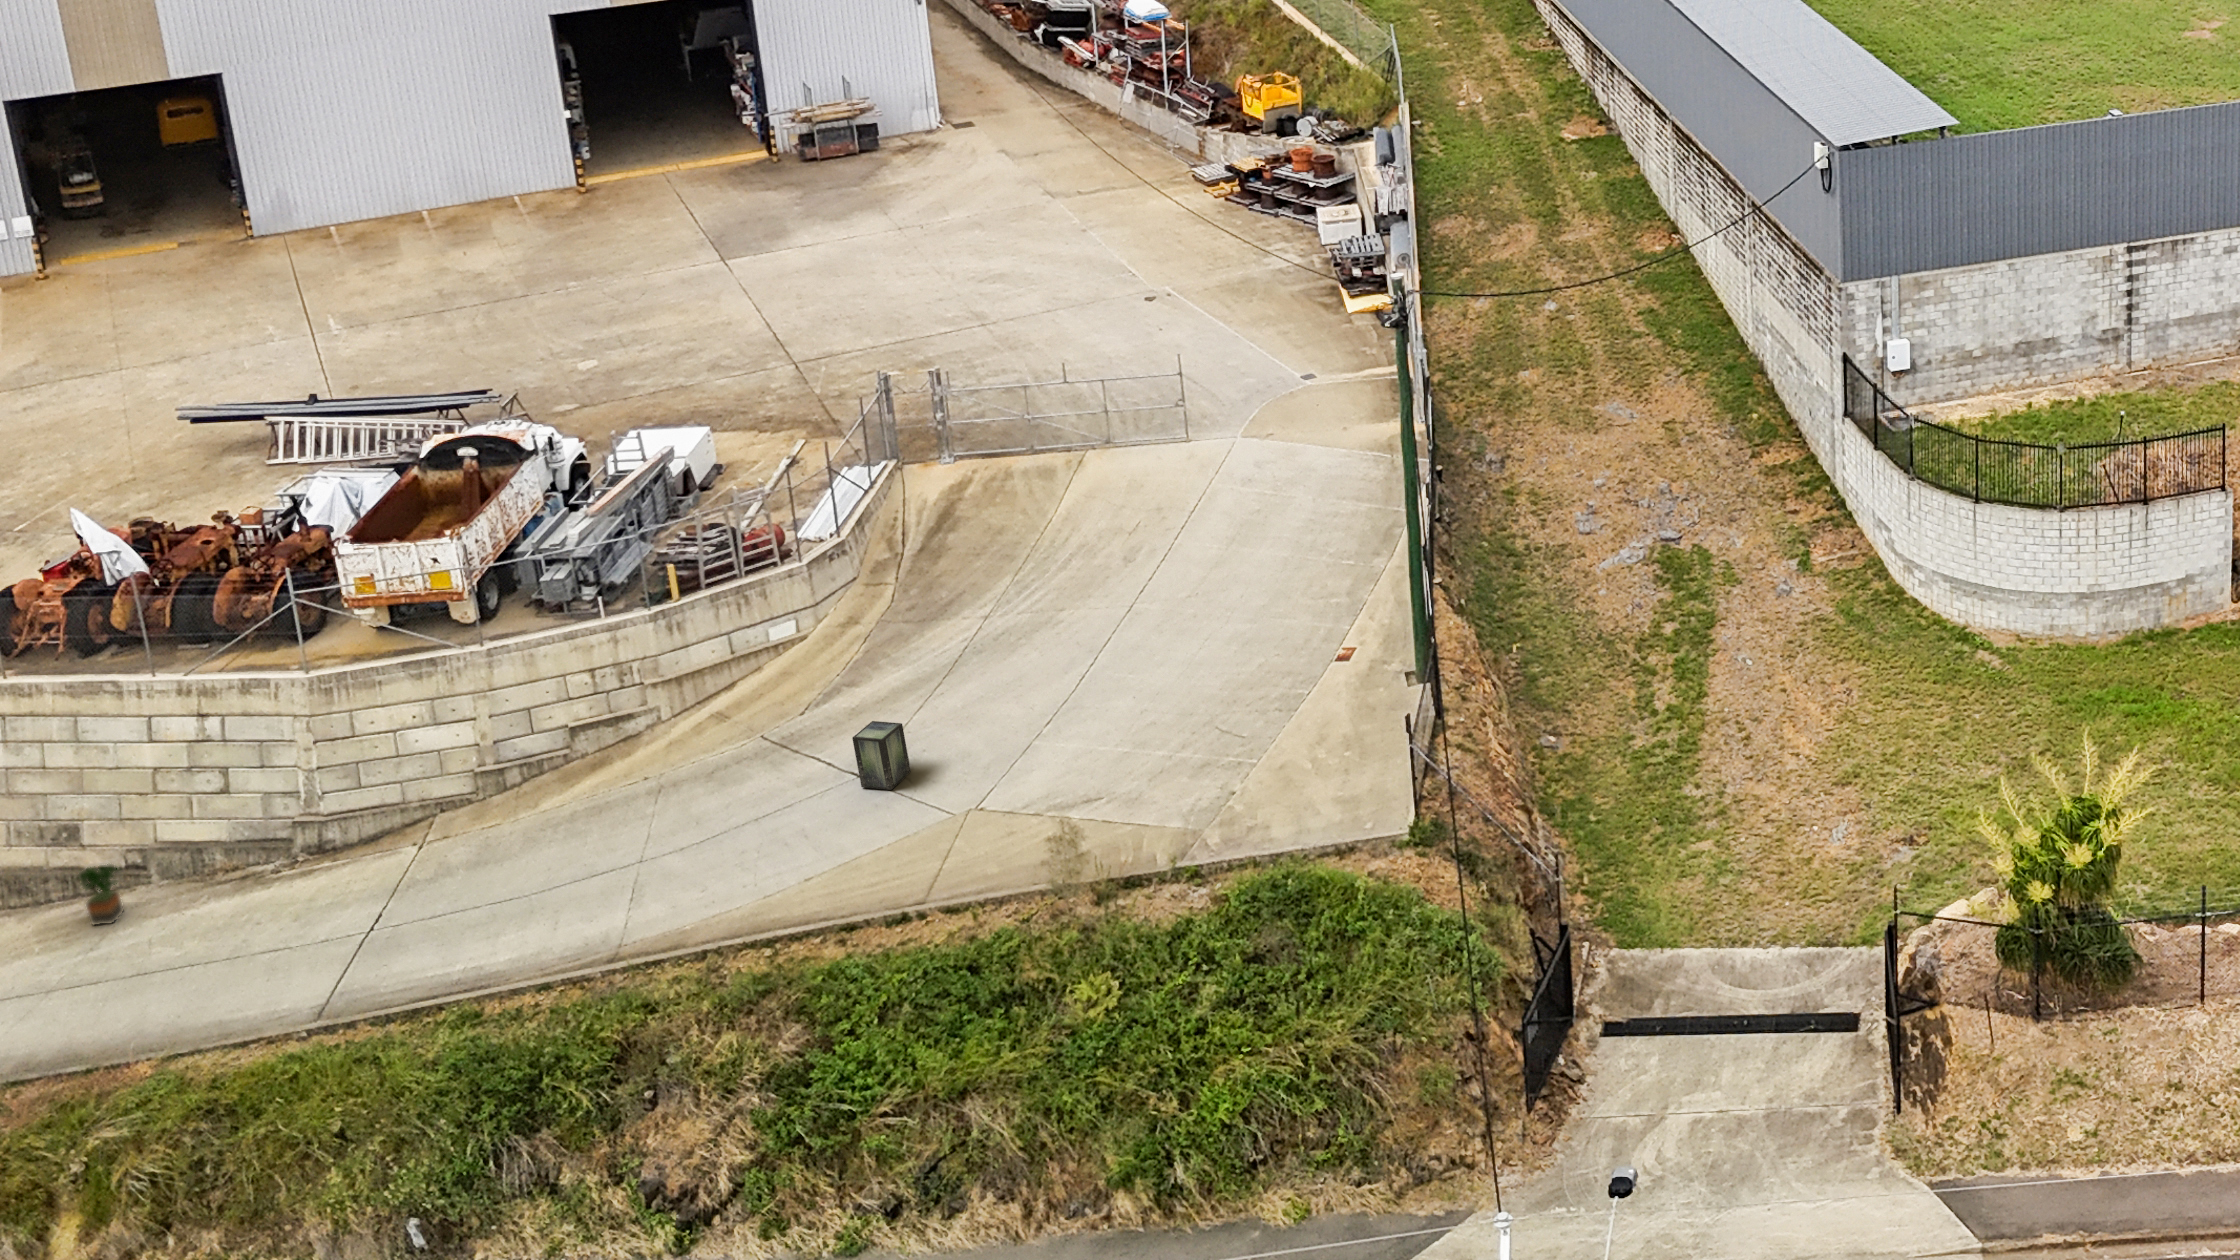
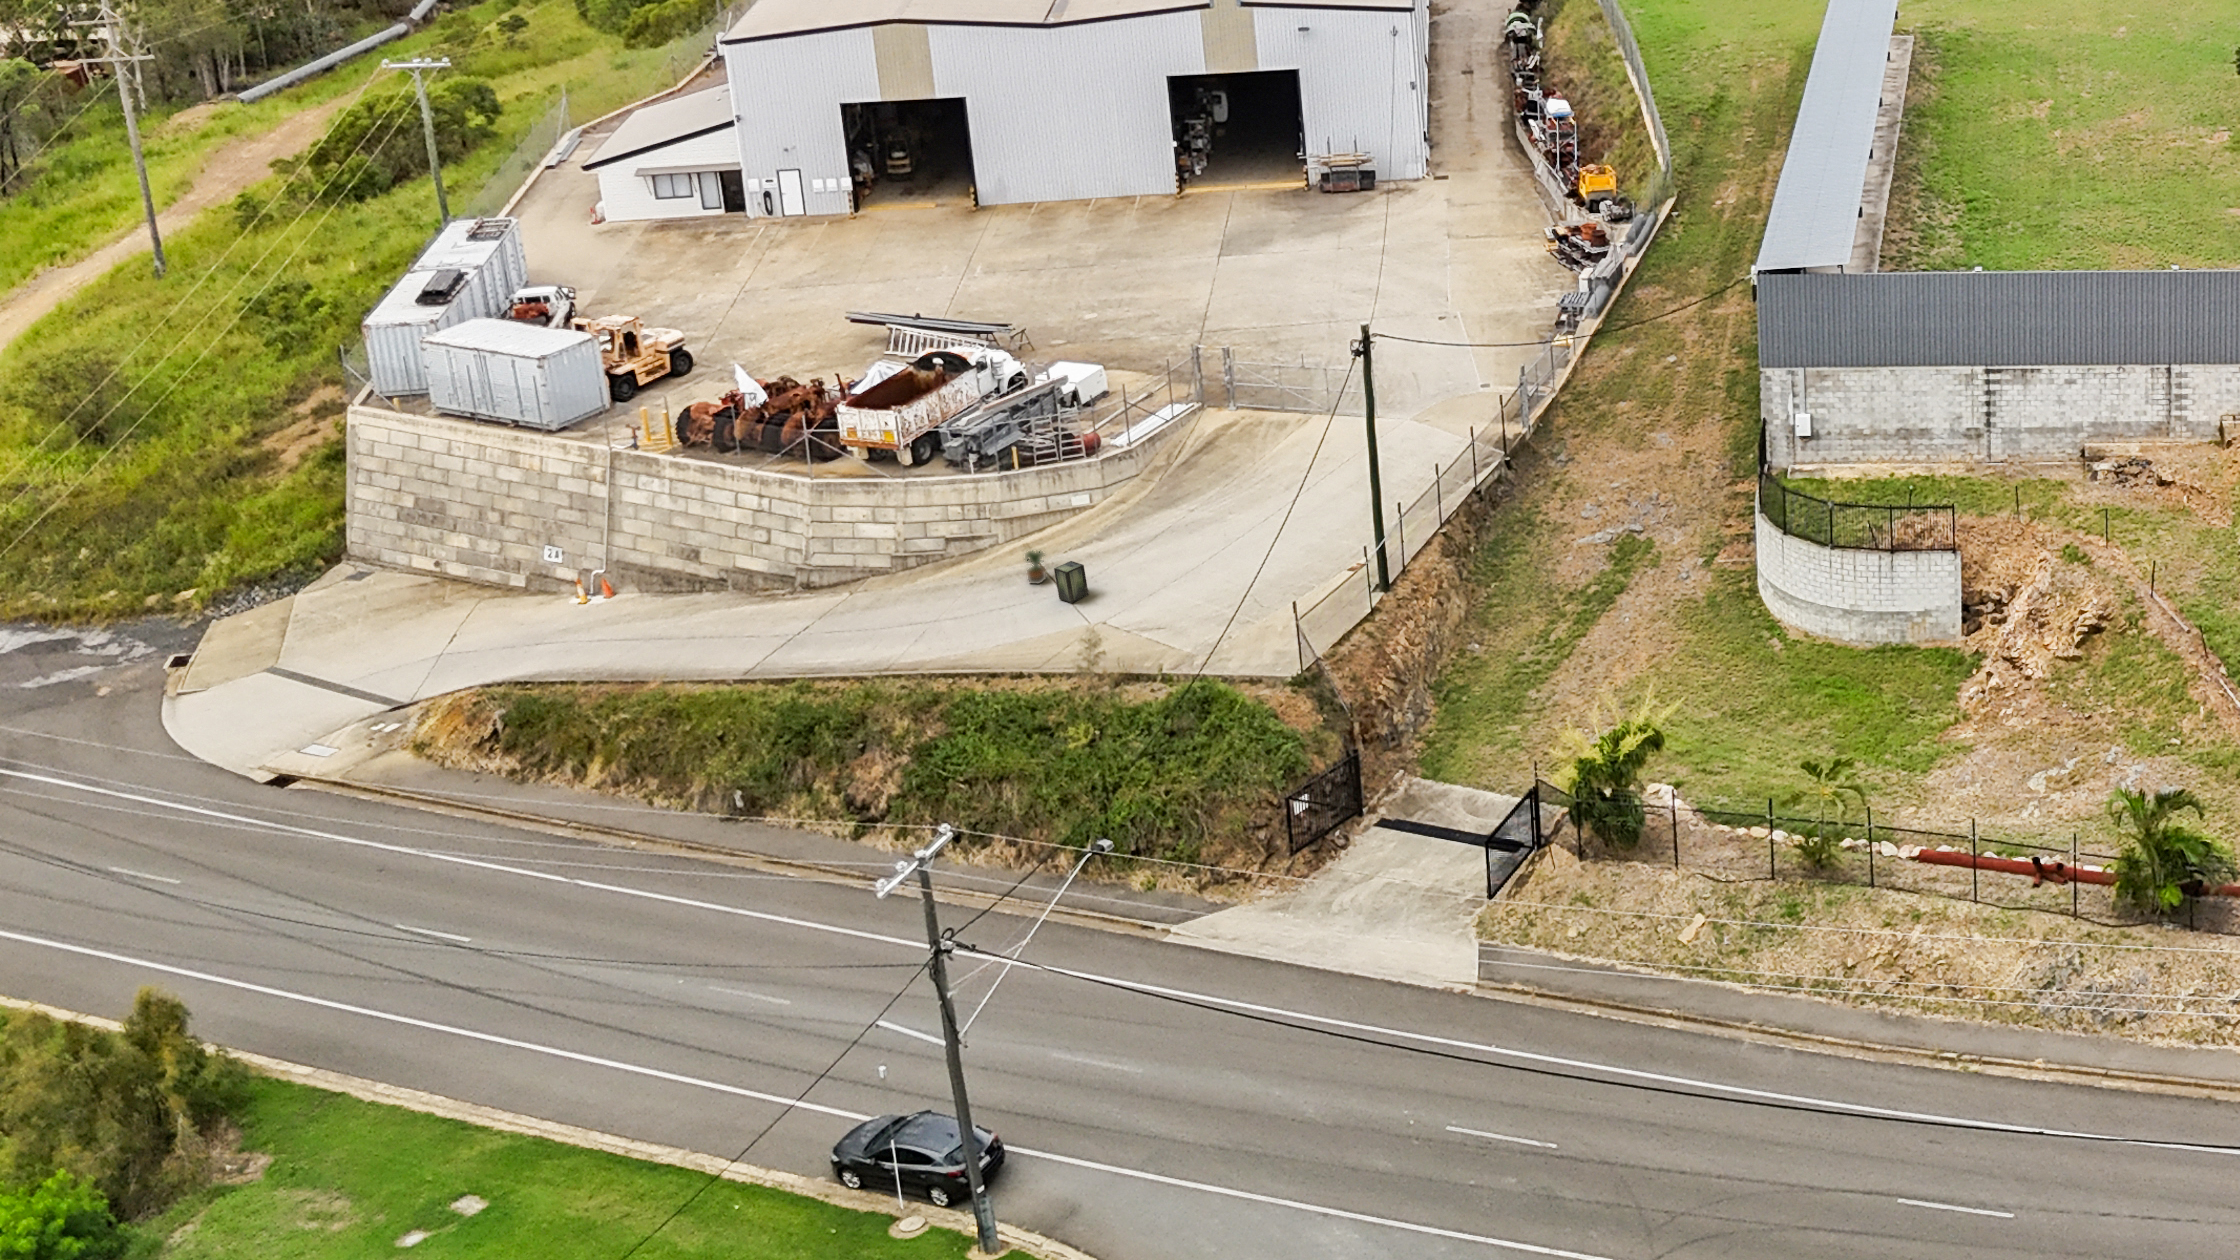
potted tree: present [79,864,124,925] -> present [1026,551,1046,584]

